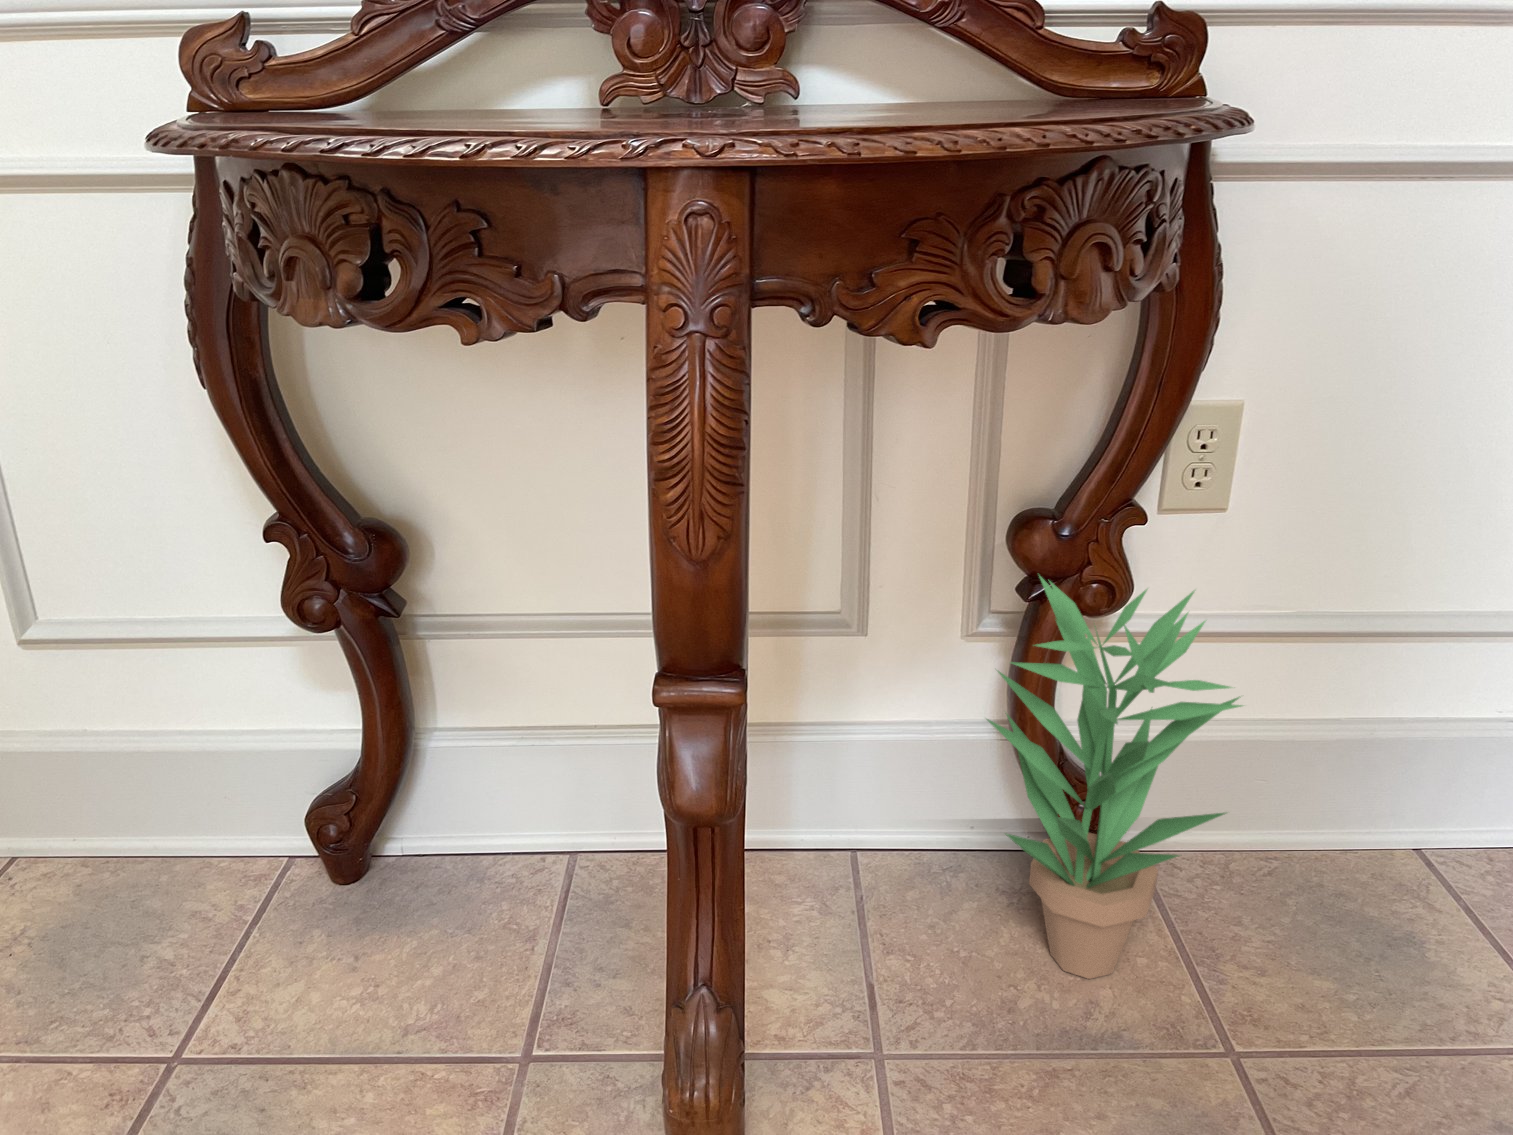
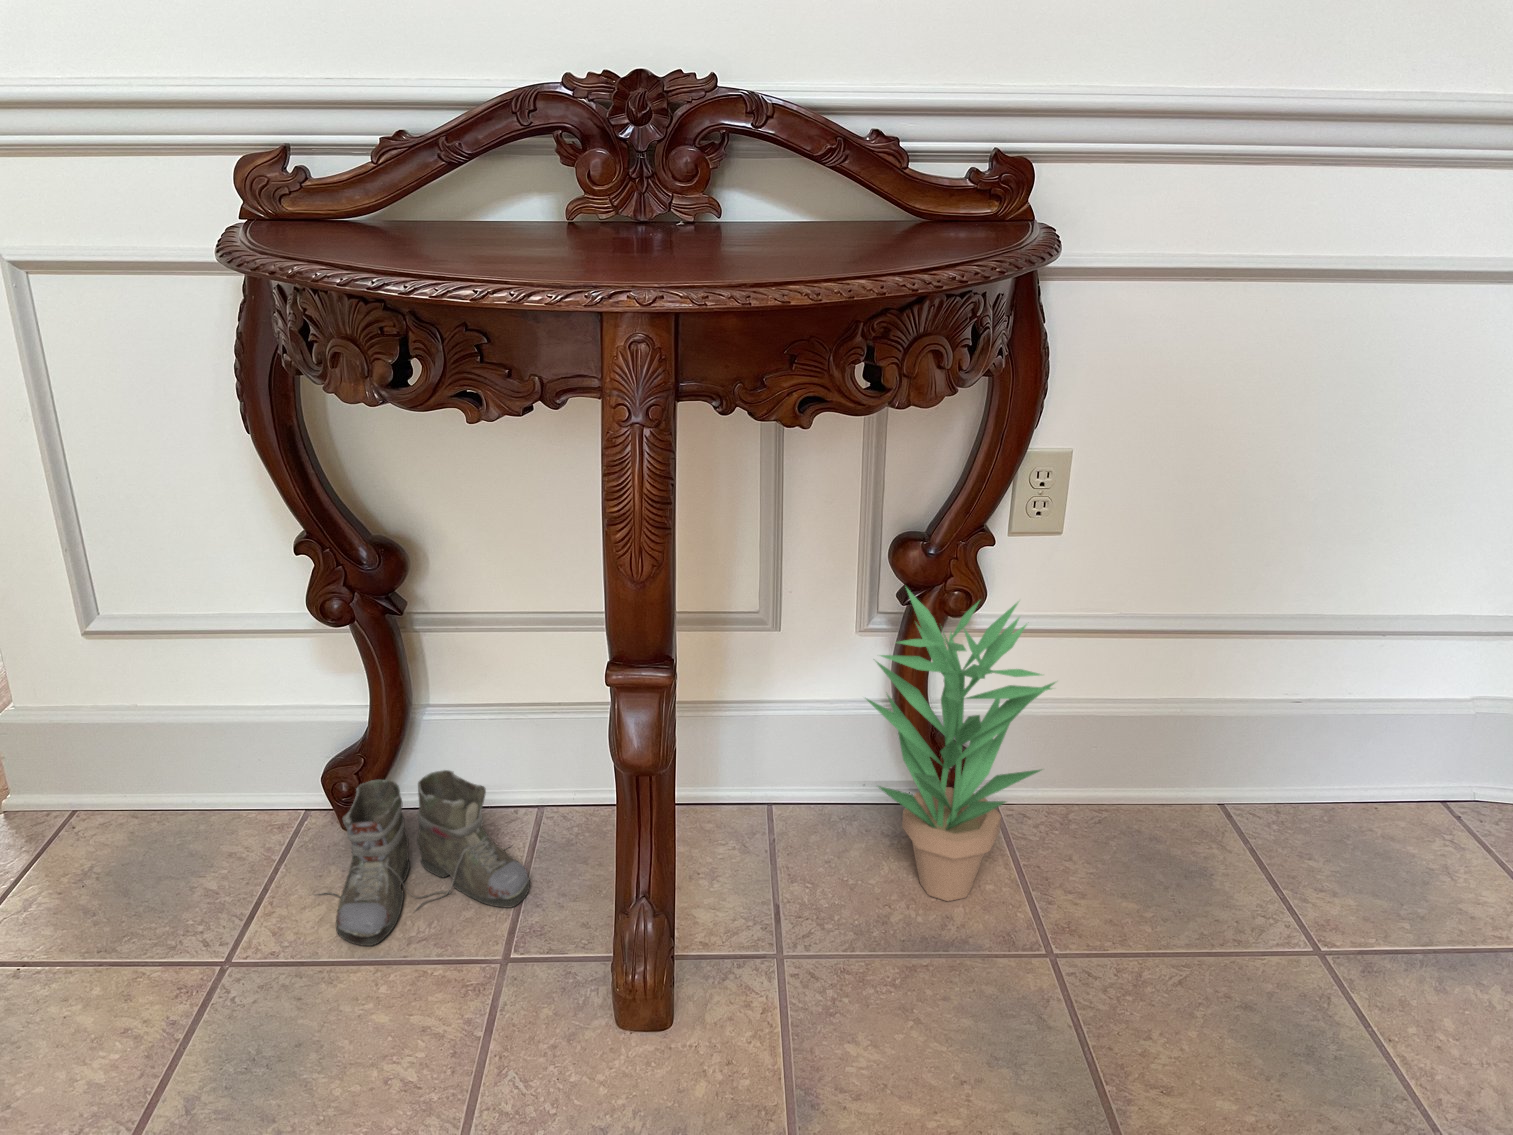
boots: none [290,810,560,1037] -> present [327,770,530,946]

